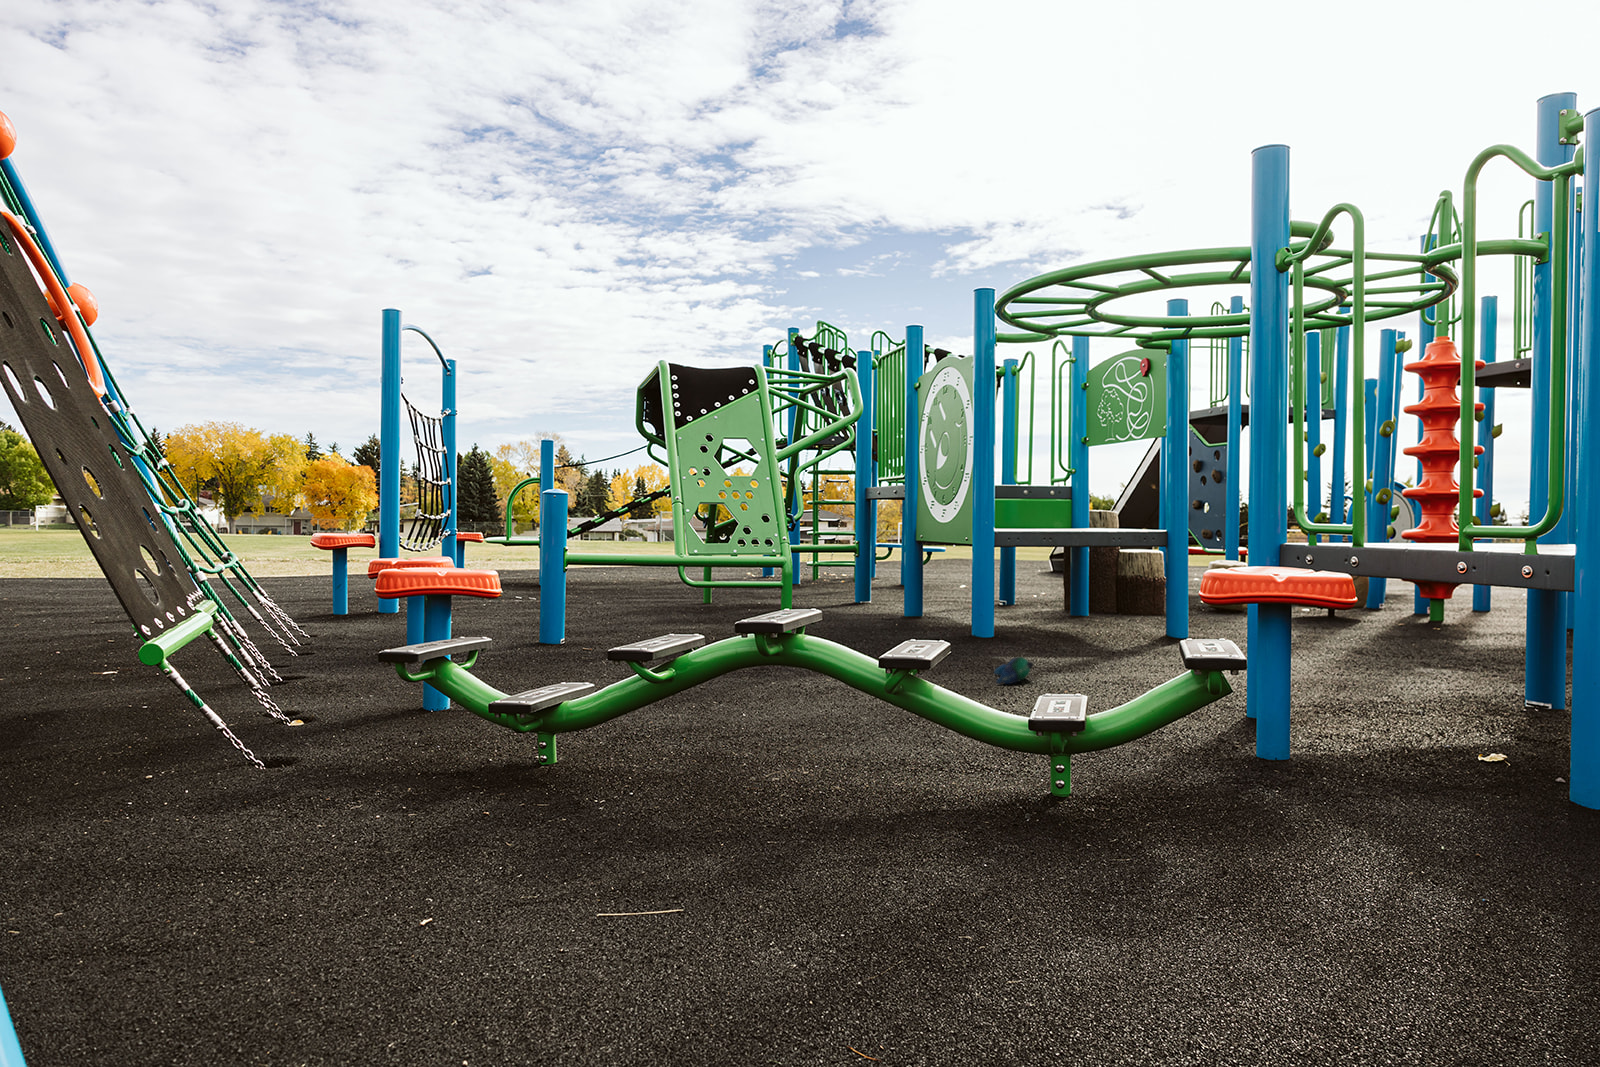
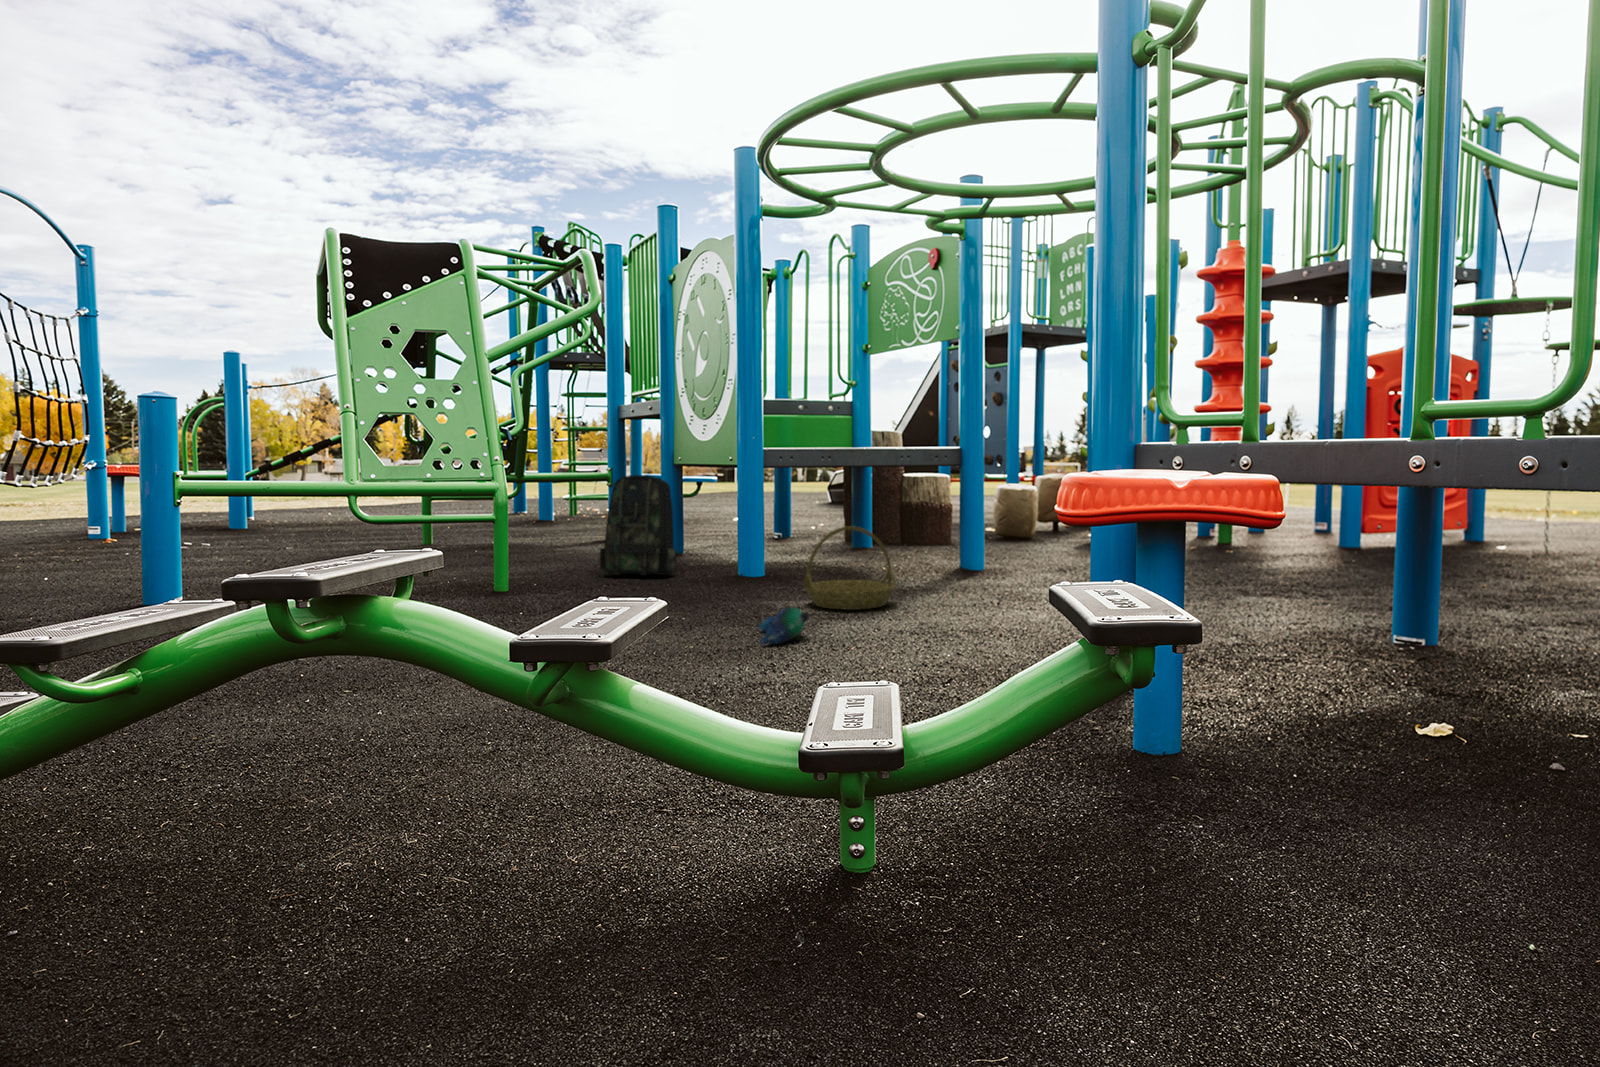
backpack: none [859,550,921,631] -> present [600,475,677,575]
basket: none [1029,596,1105,663] -> present [804,526,895,610]

